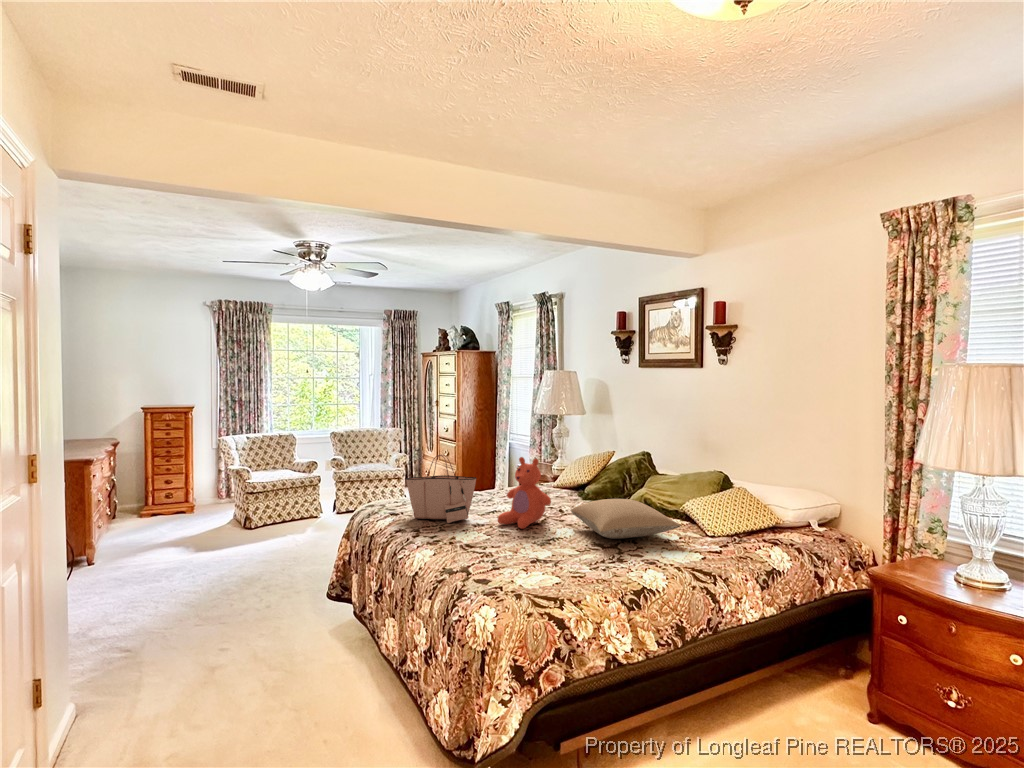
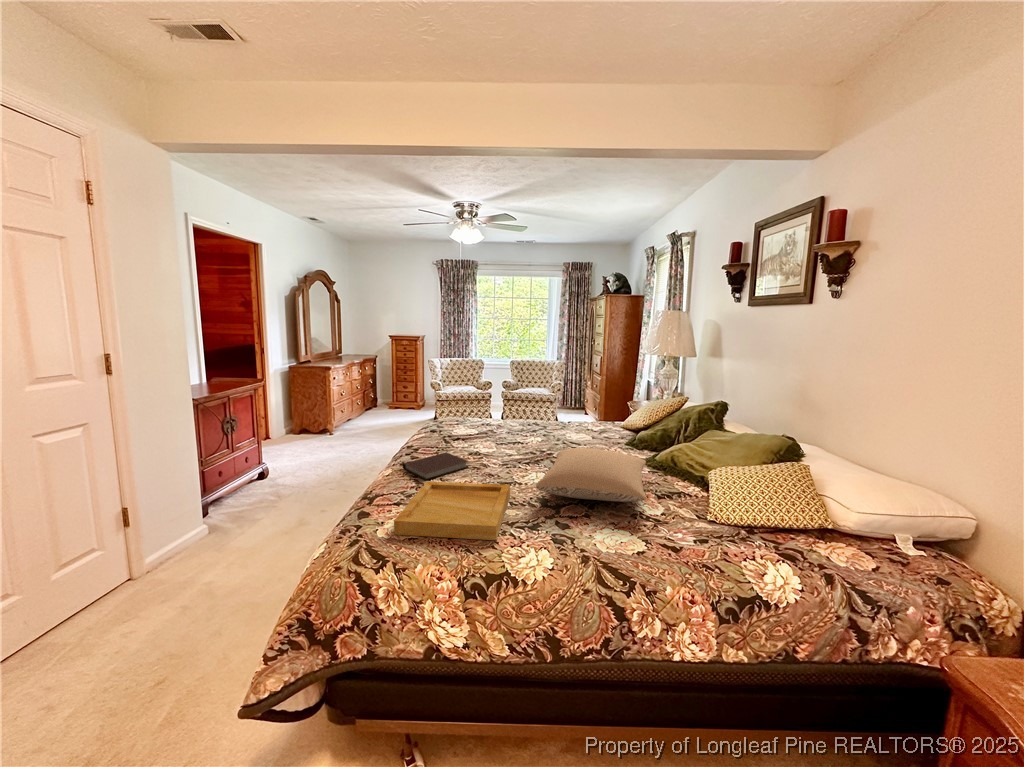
tote bag: present [406,455,476,523] -> none [433,383,487,448]
teddy bear: present [498,457,551,529] -> none [492,391,540,465]
notebook: none [436,526,495,550] -> present [403,452,468,480]
tray: none [500,537,613,585] -> present [394,481,510,540]

